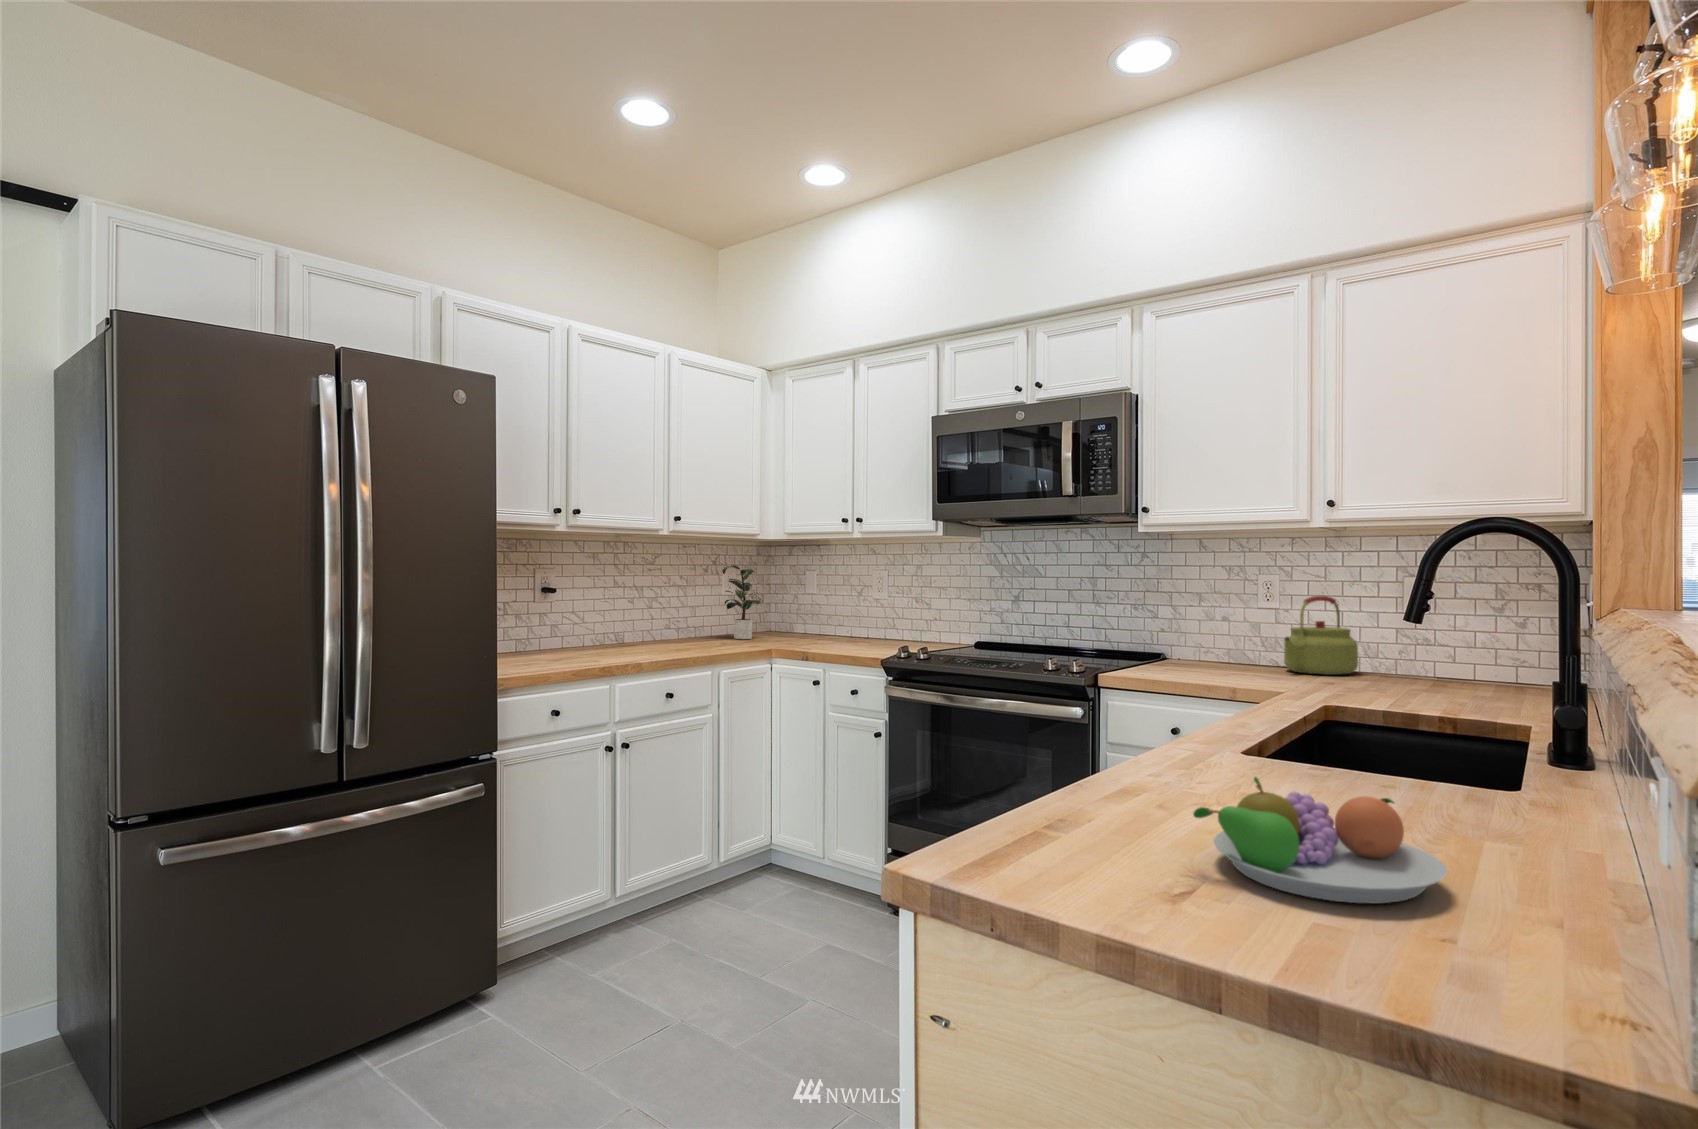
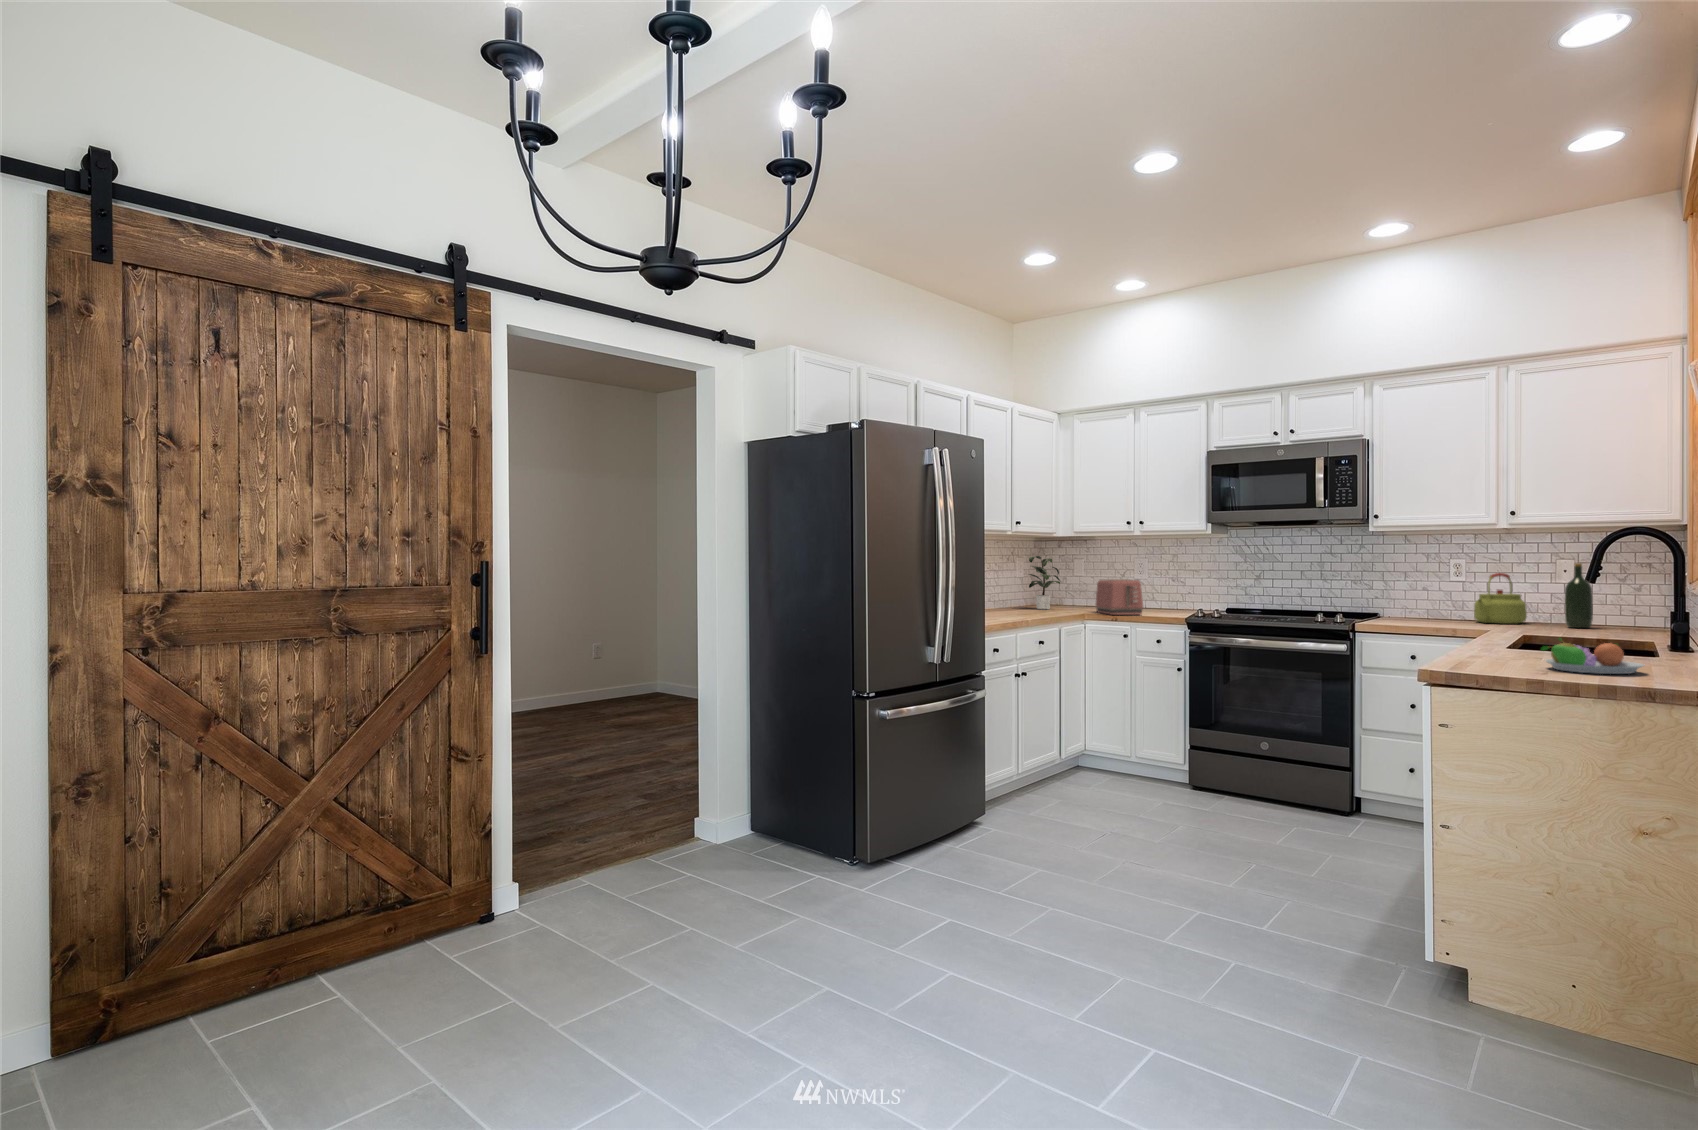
wine bottle: none [1407,582,1450,687] -> present [1565,563,1593,628]
toaster: none [798,599,846,651] -> present [1096,579,1143,615]

